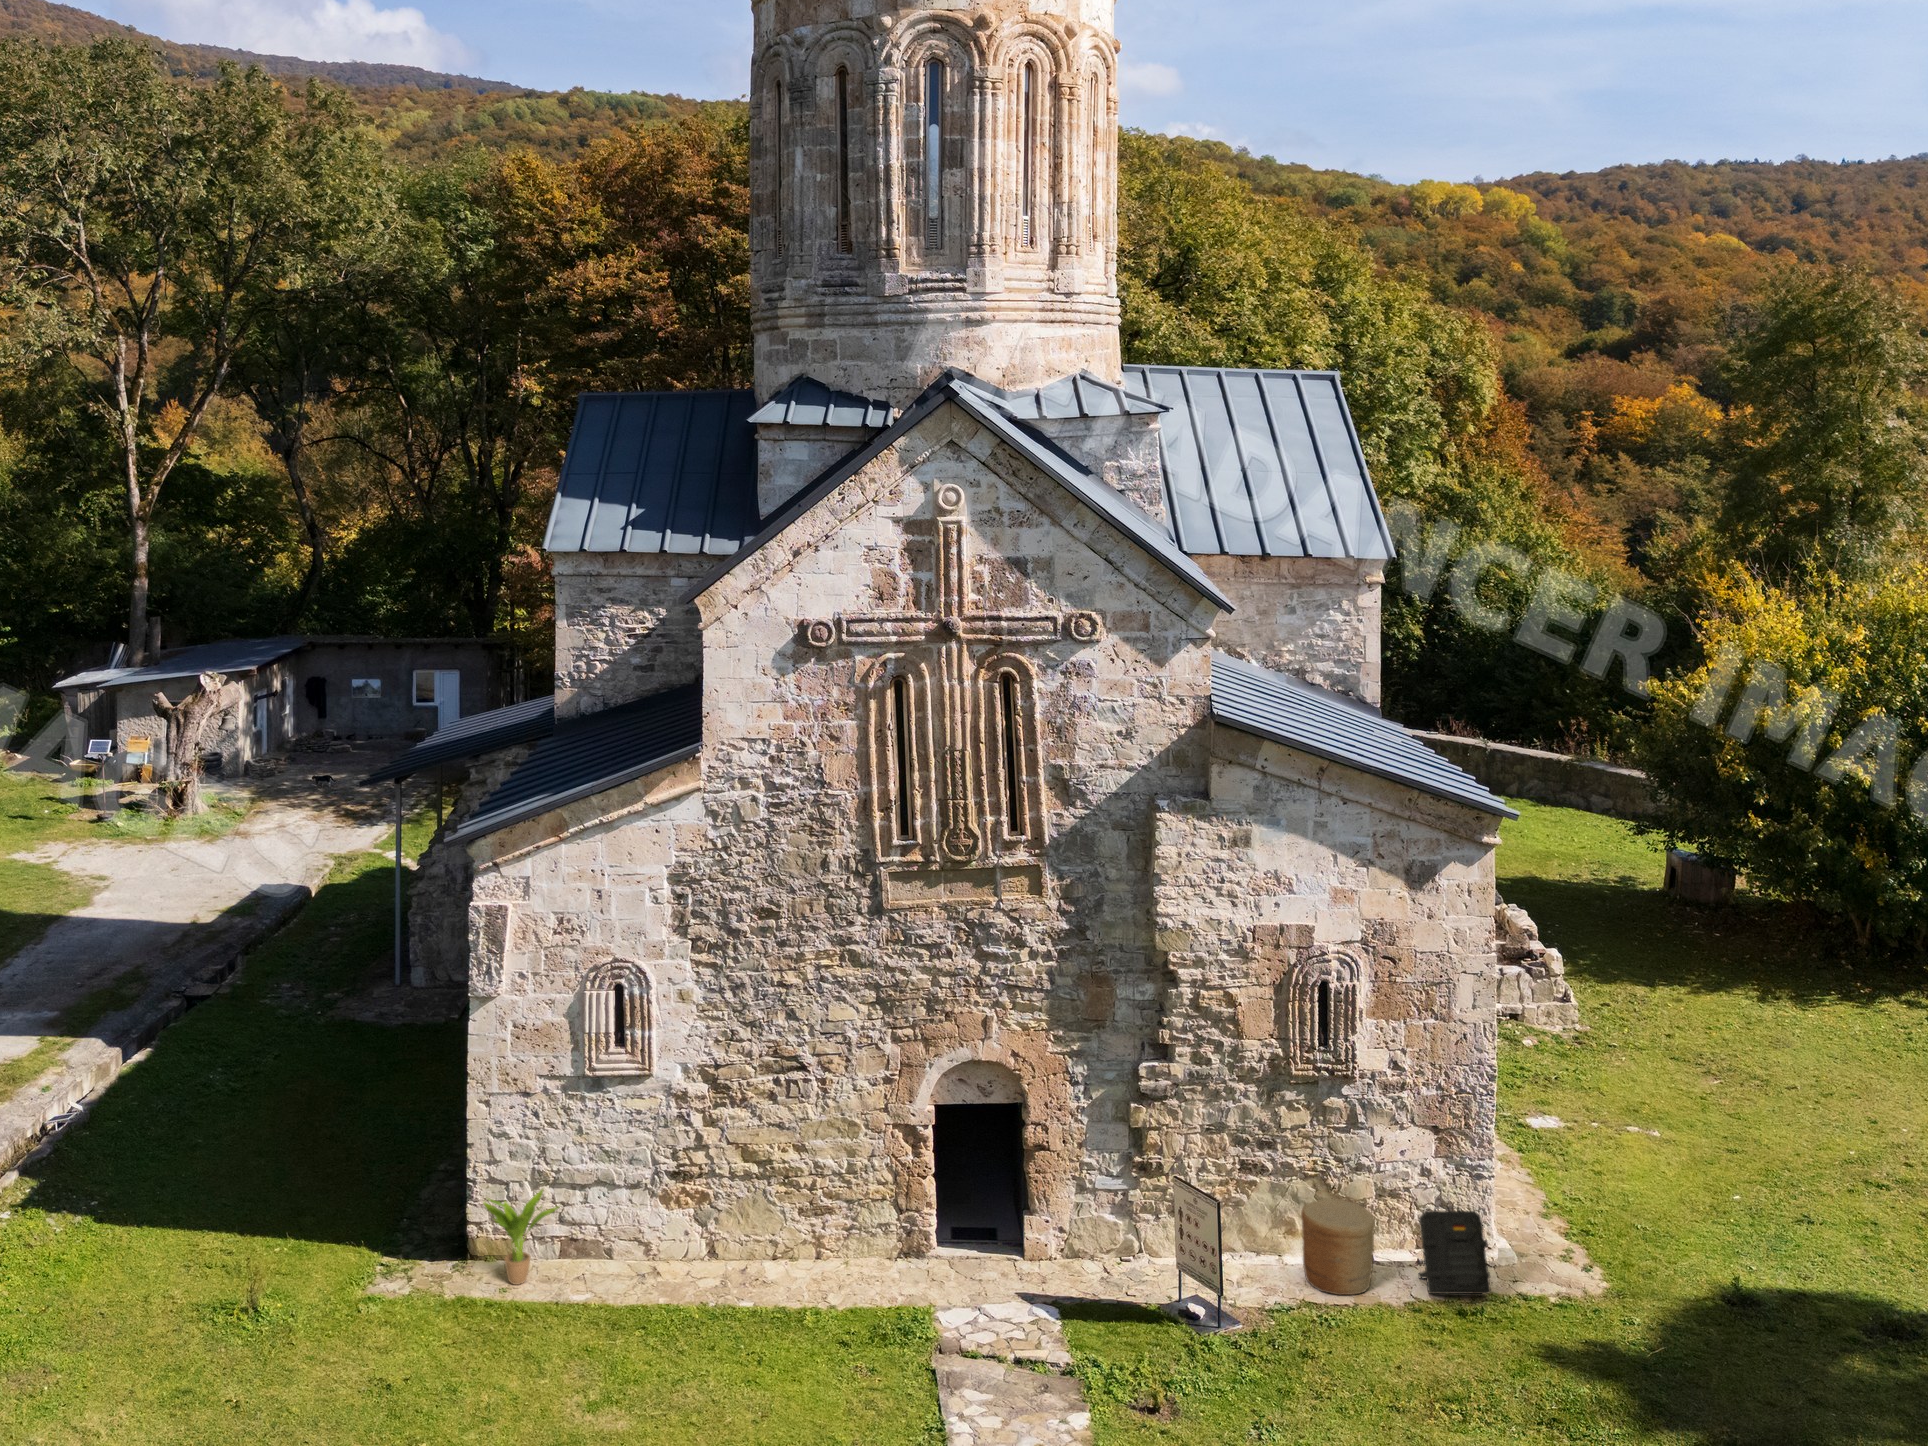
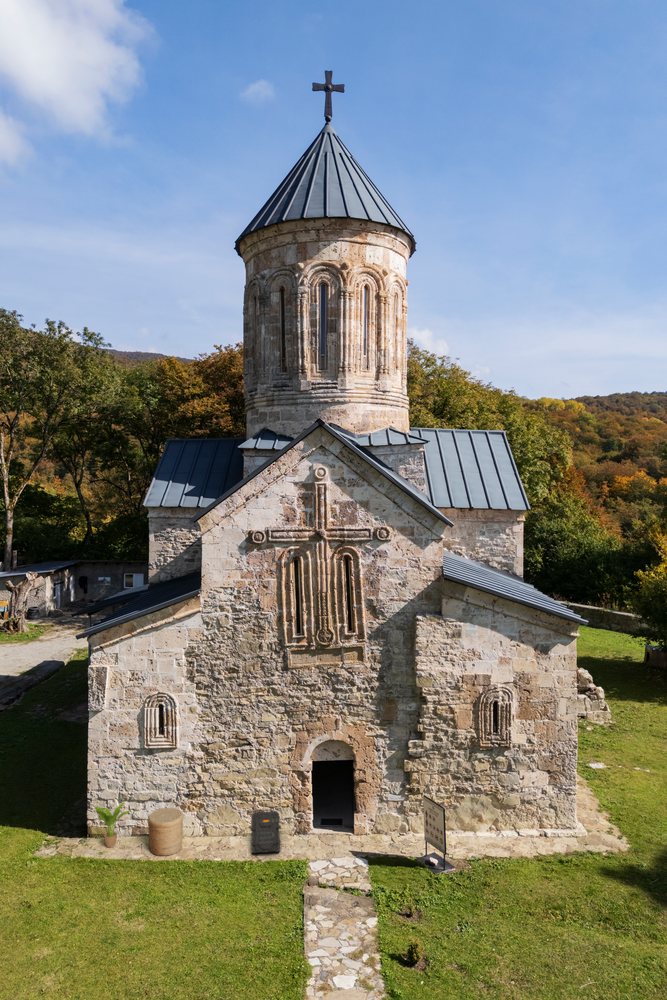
woven basket: present [1301,1199,1375,1295] -> present [148,808,184,856]
backpack: present [1419,1208,1491,1294] -> present [250,810,281,853]

